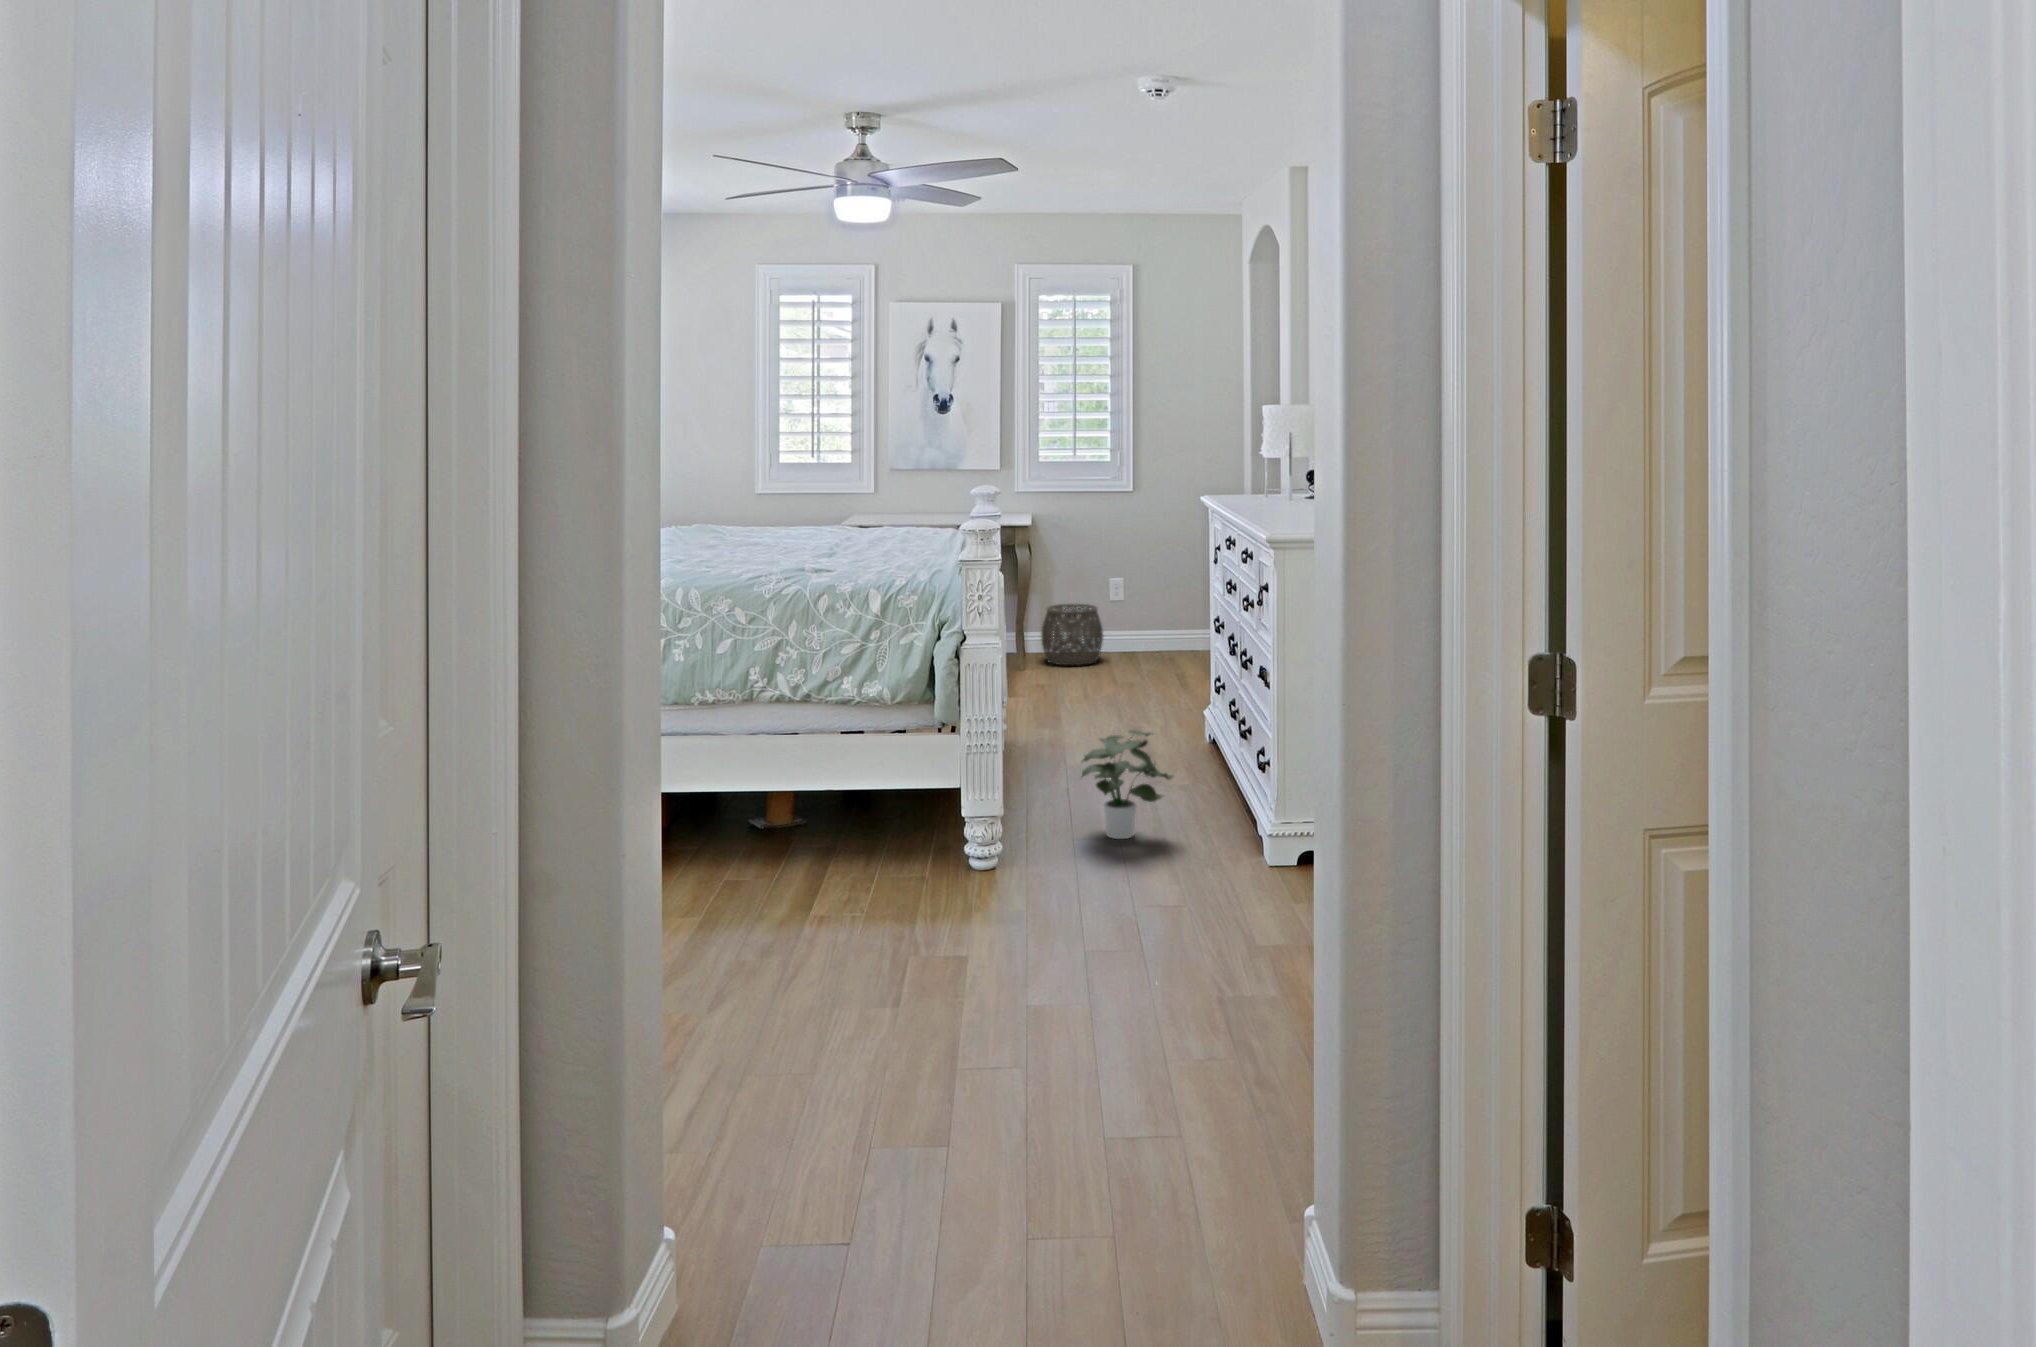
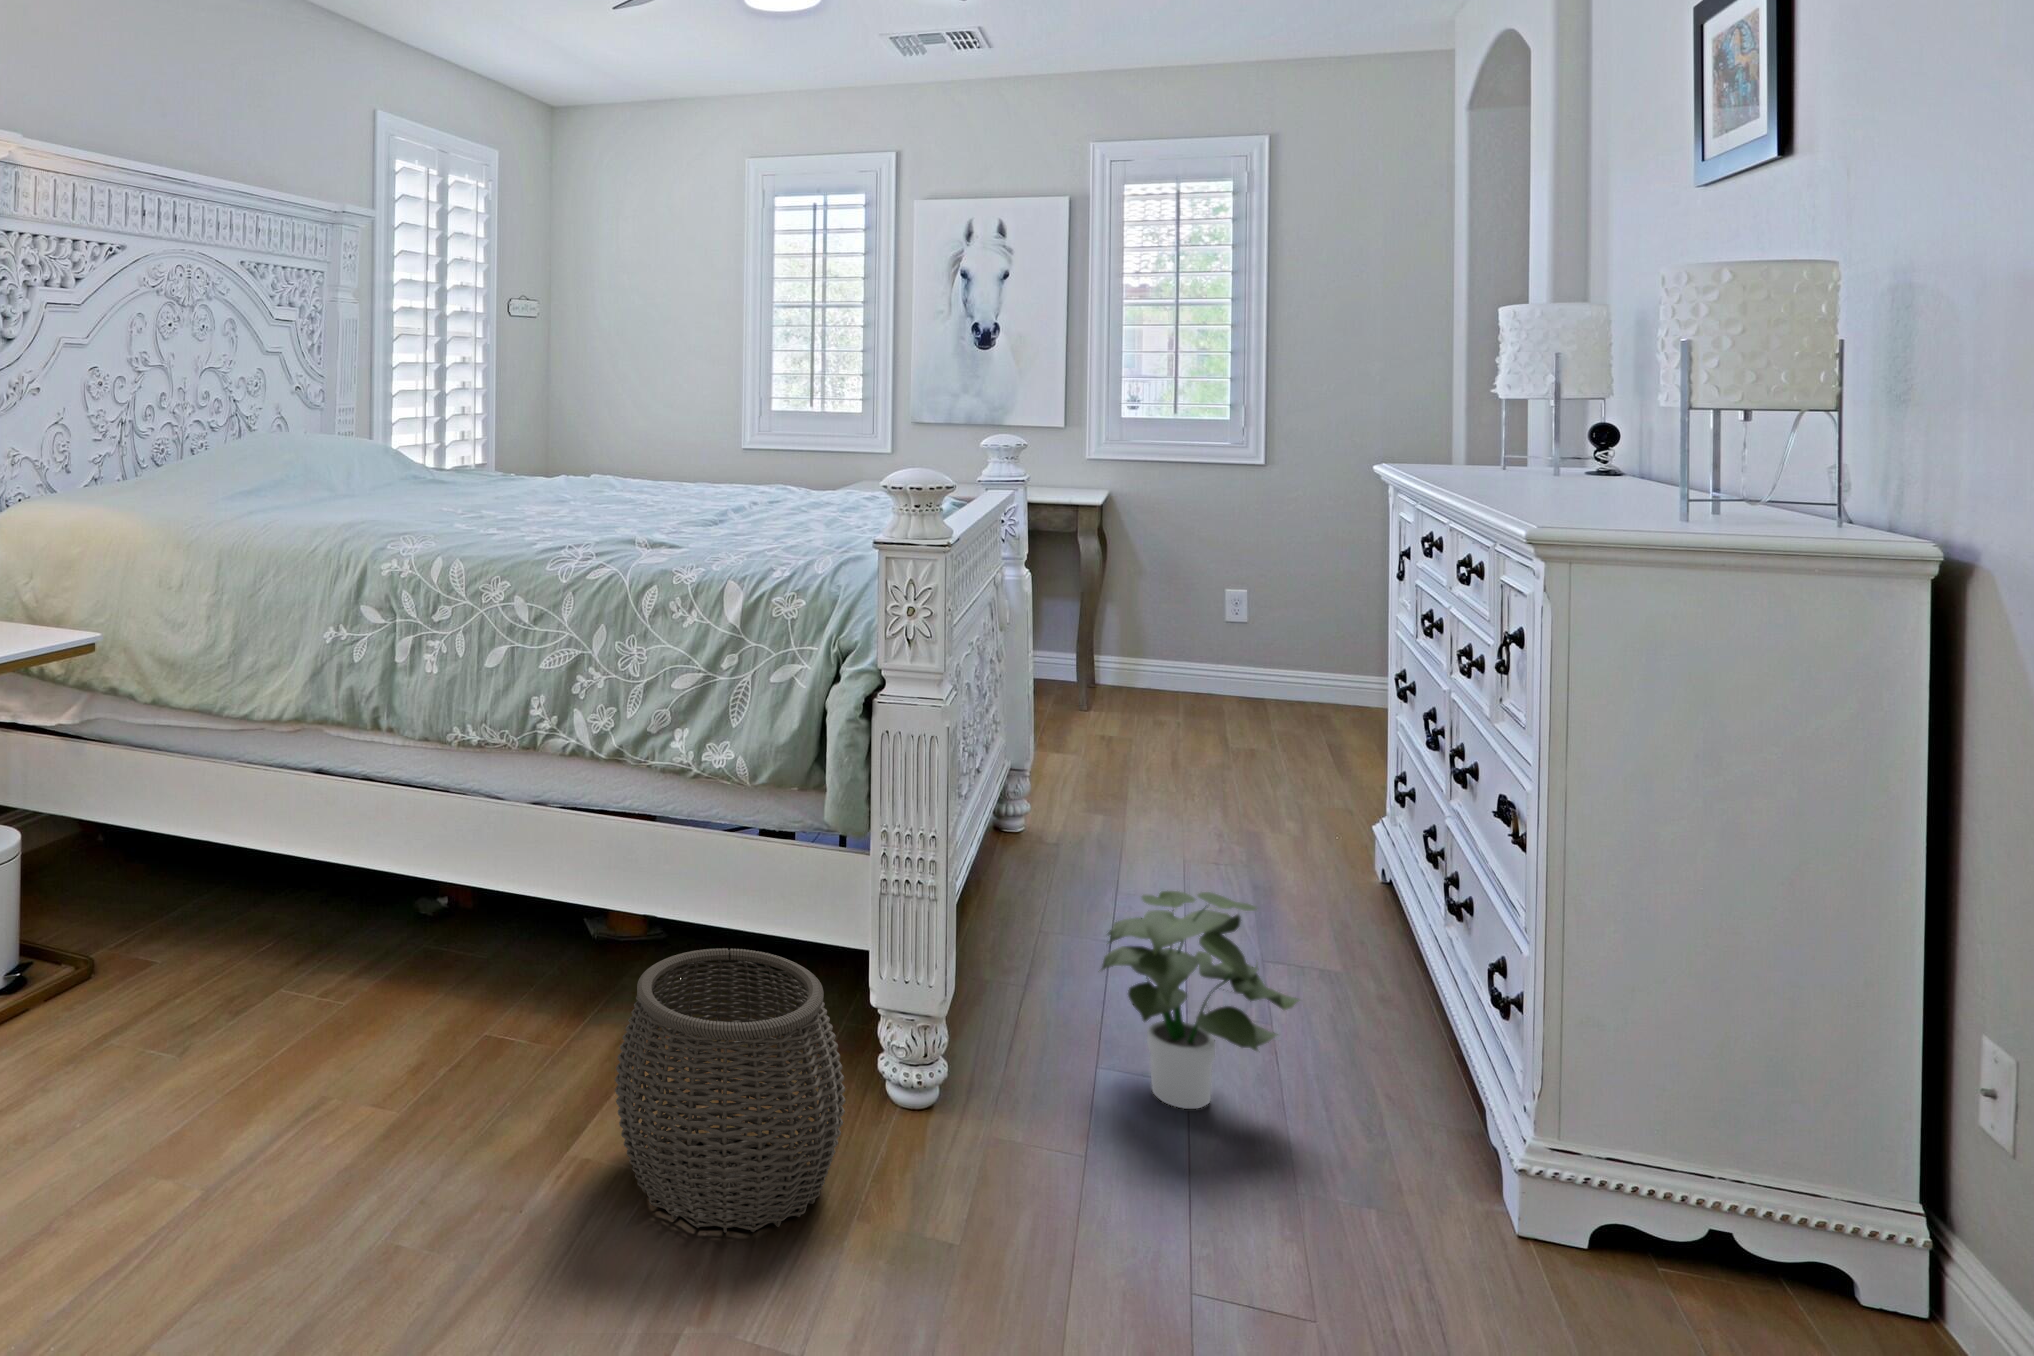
woven basket: present [1041,604,1103,665] -> present [615,948,846,1233]

